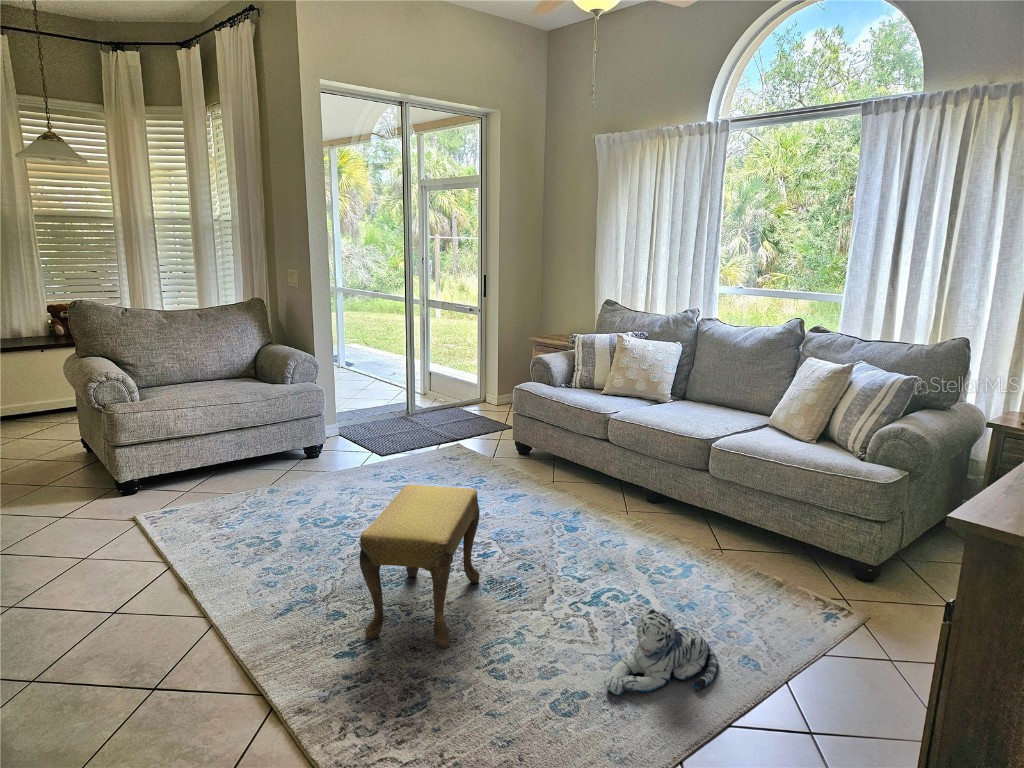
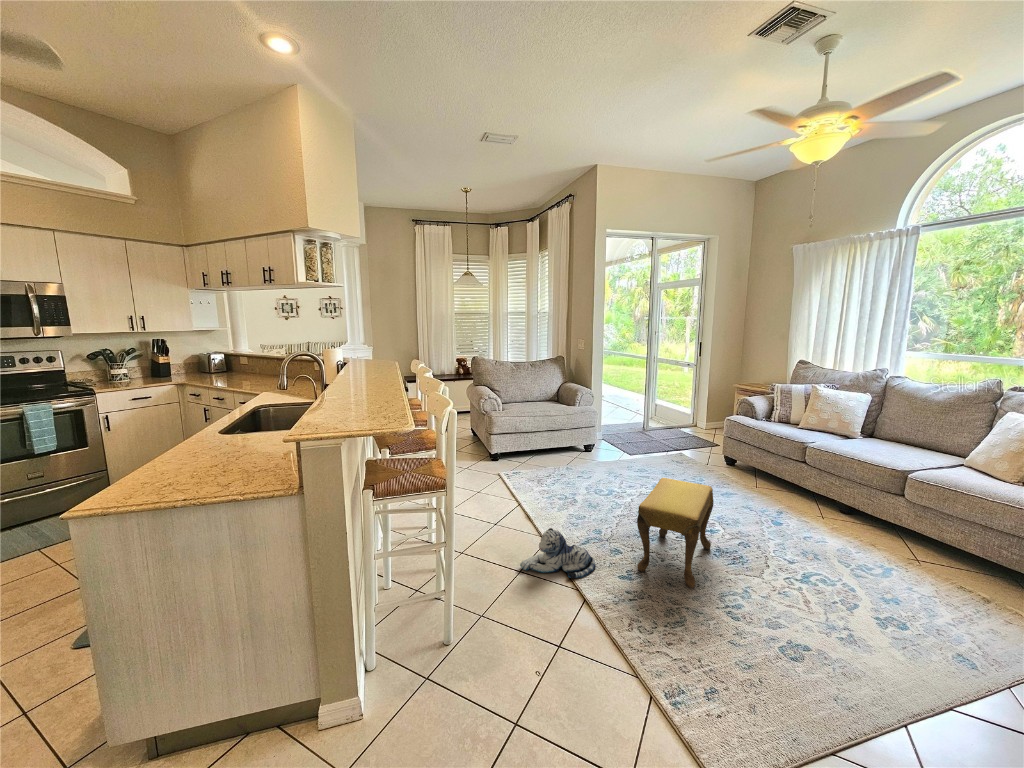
plush toy: present [604,609,718,695] -> present [520,528,596,578]

